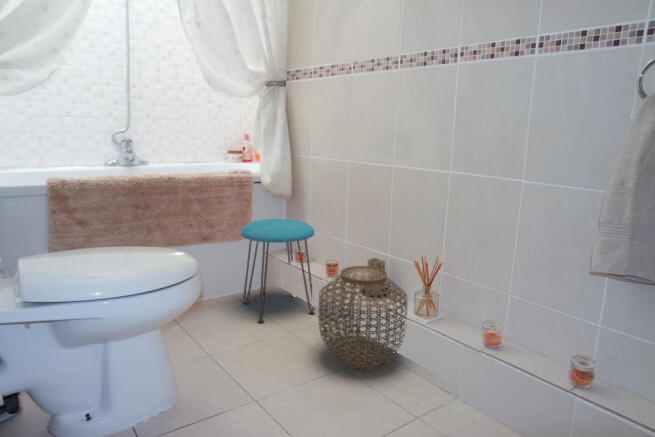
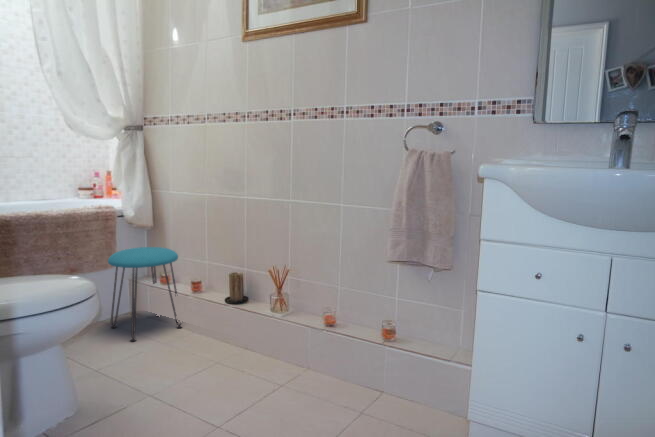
woven basket: present [319,266,407,370] -> none [192,278,266,362]

